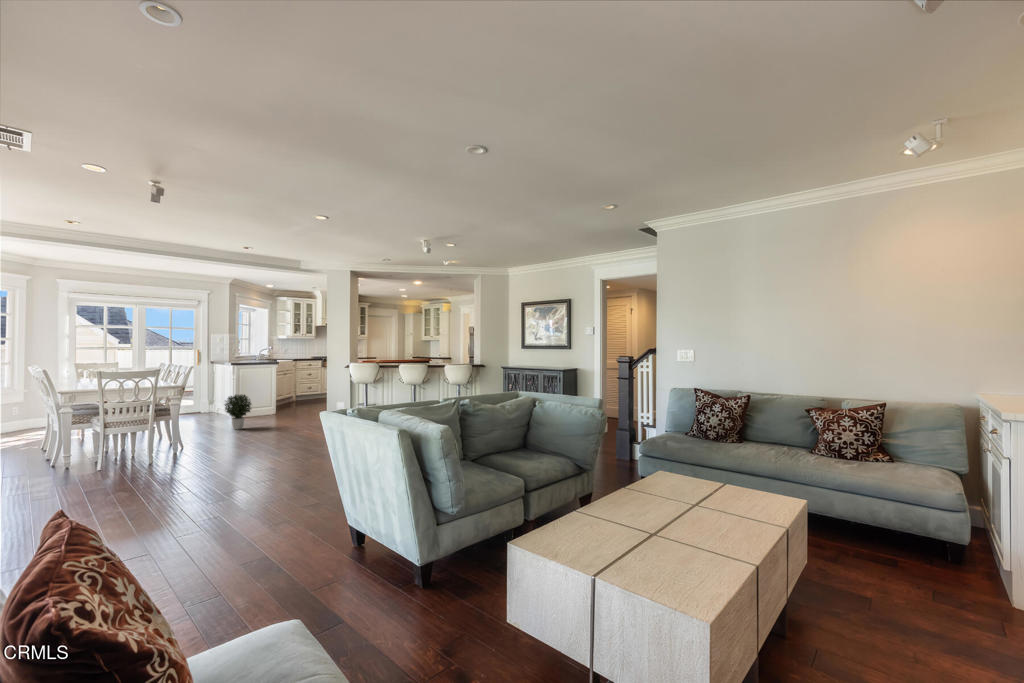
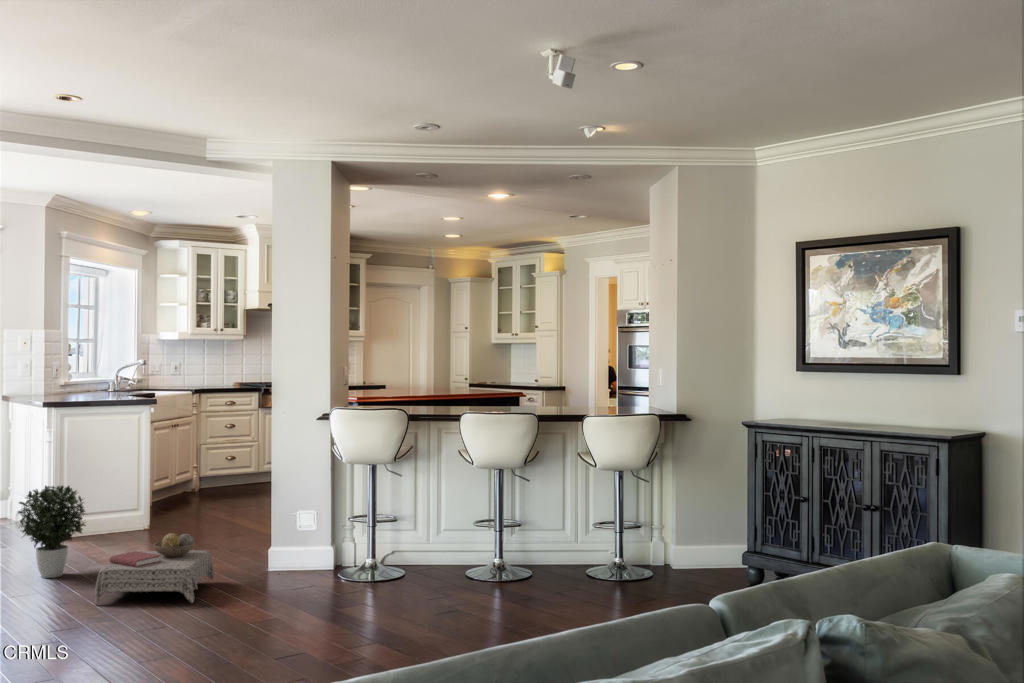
ottoman: none [257,410,304,437] -> present [94,533,214,604]

